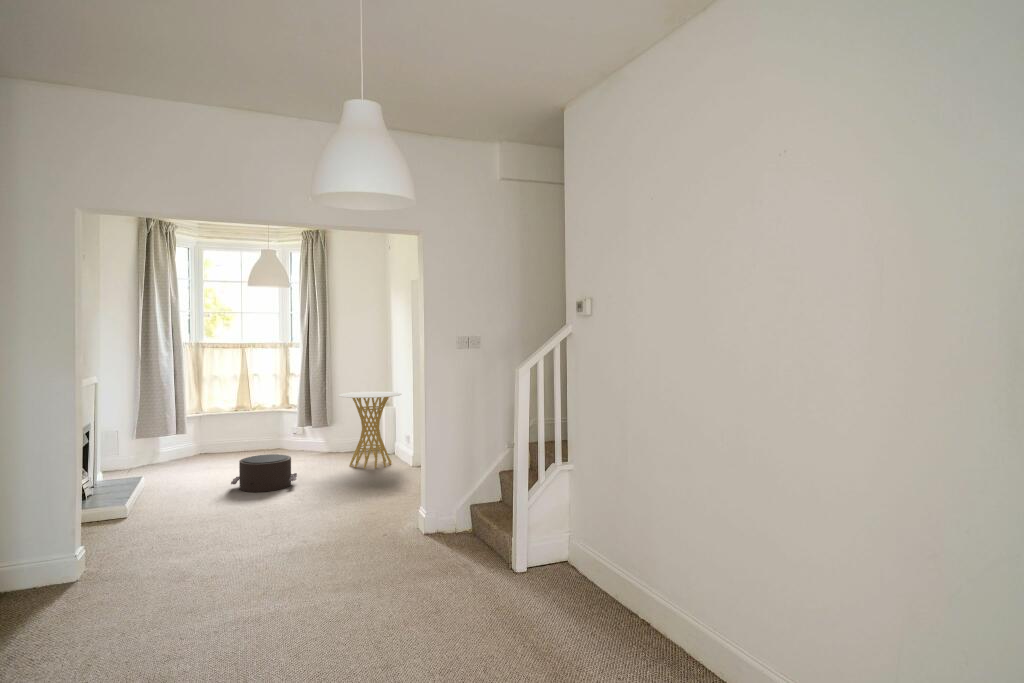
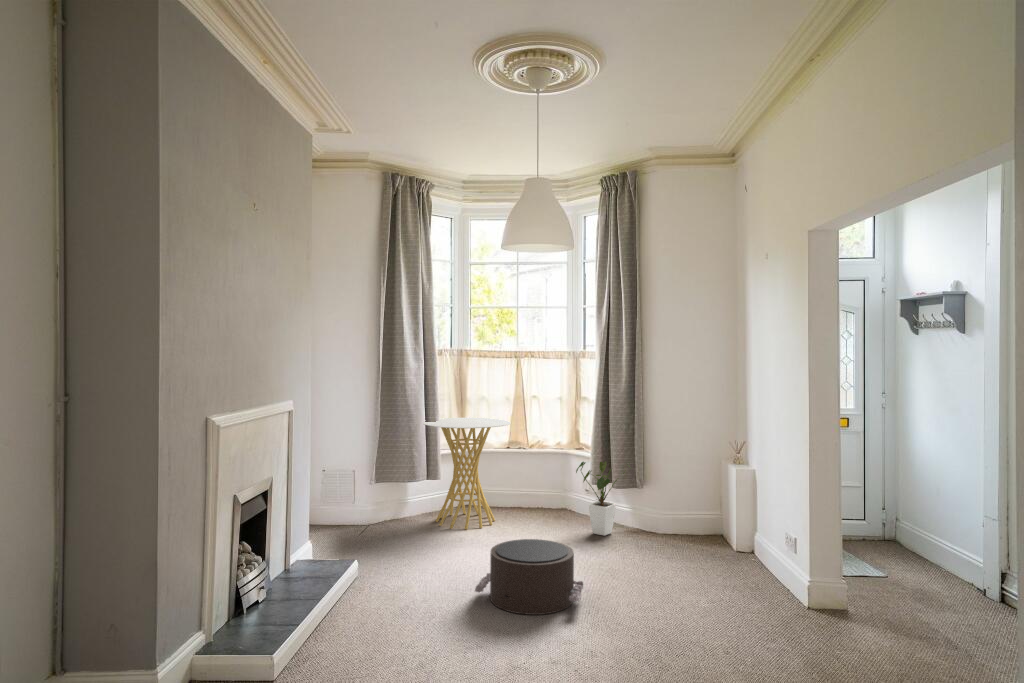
side table: present [339,392,401,468] -> present [423,418,510,529]
house plant: none [288,410,331,458] -> present [576,461,631,536]

